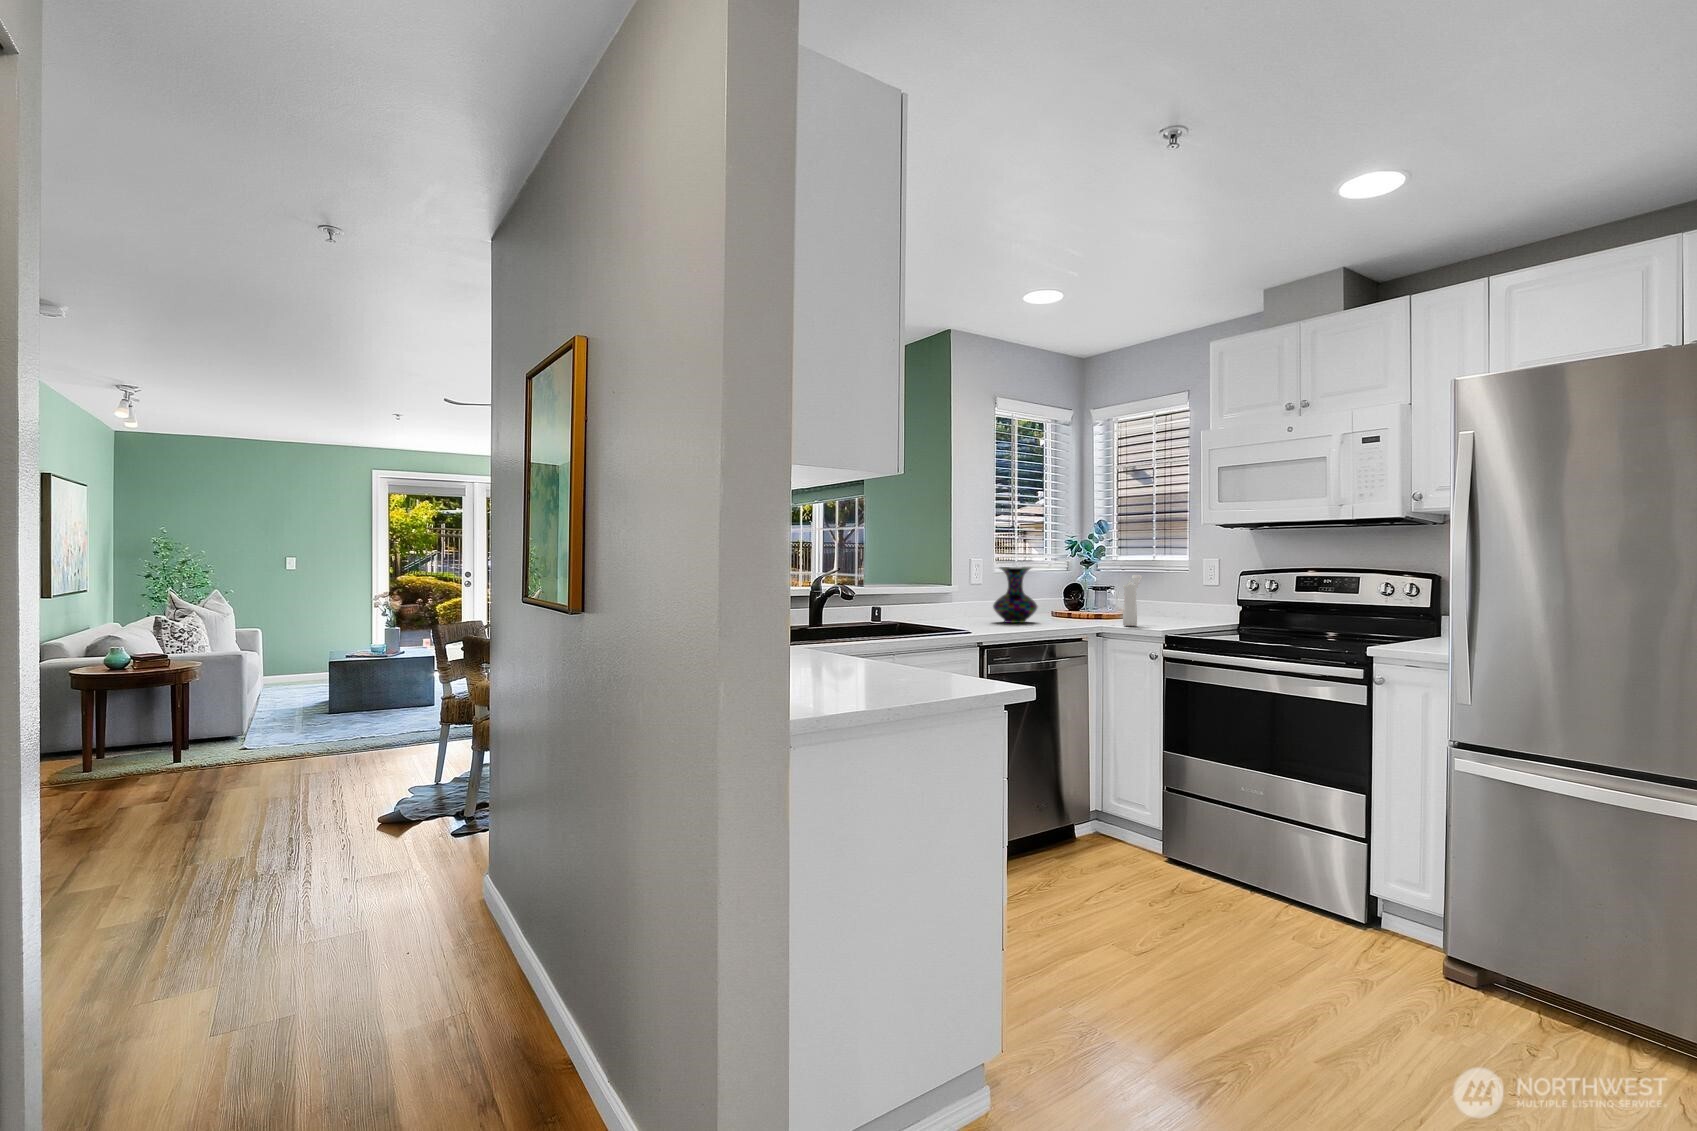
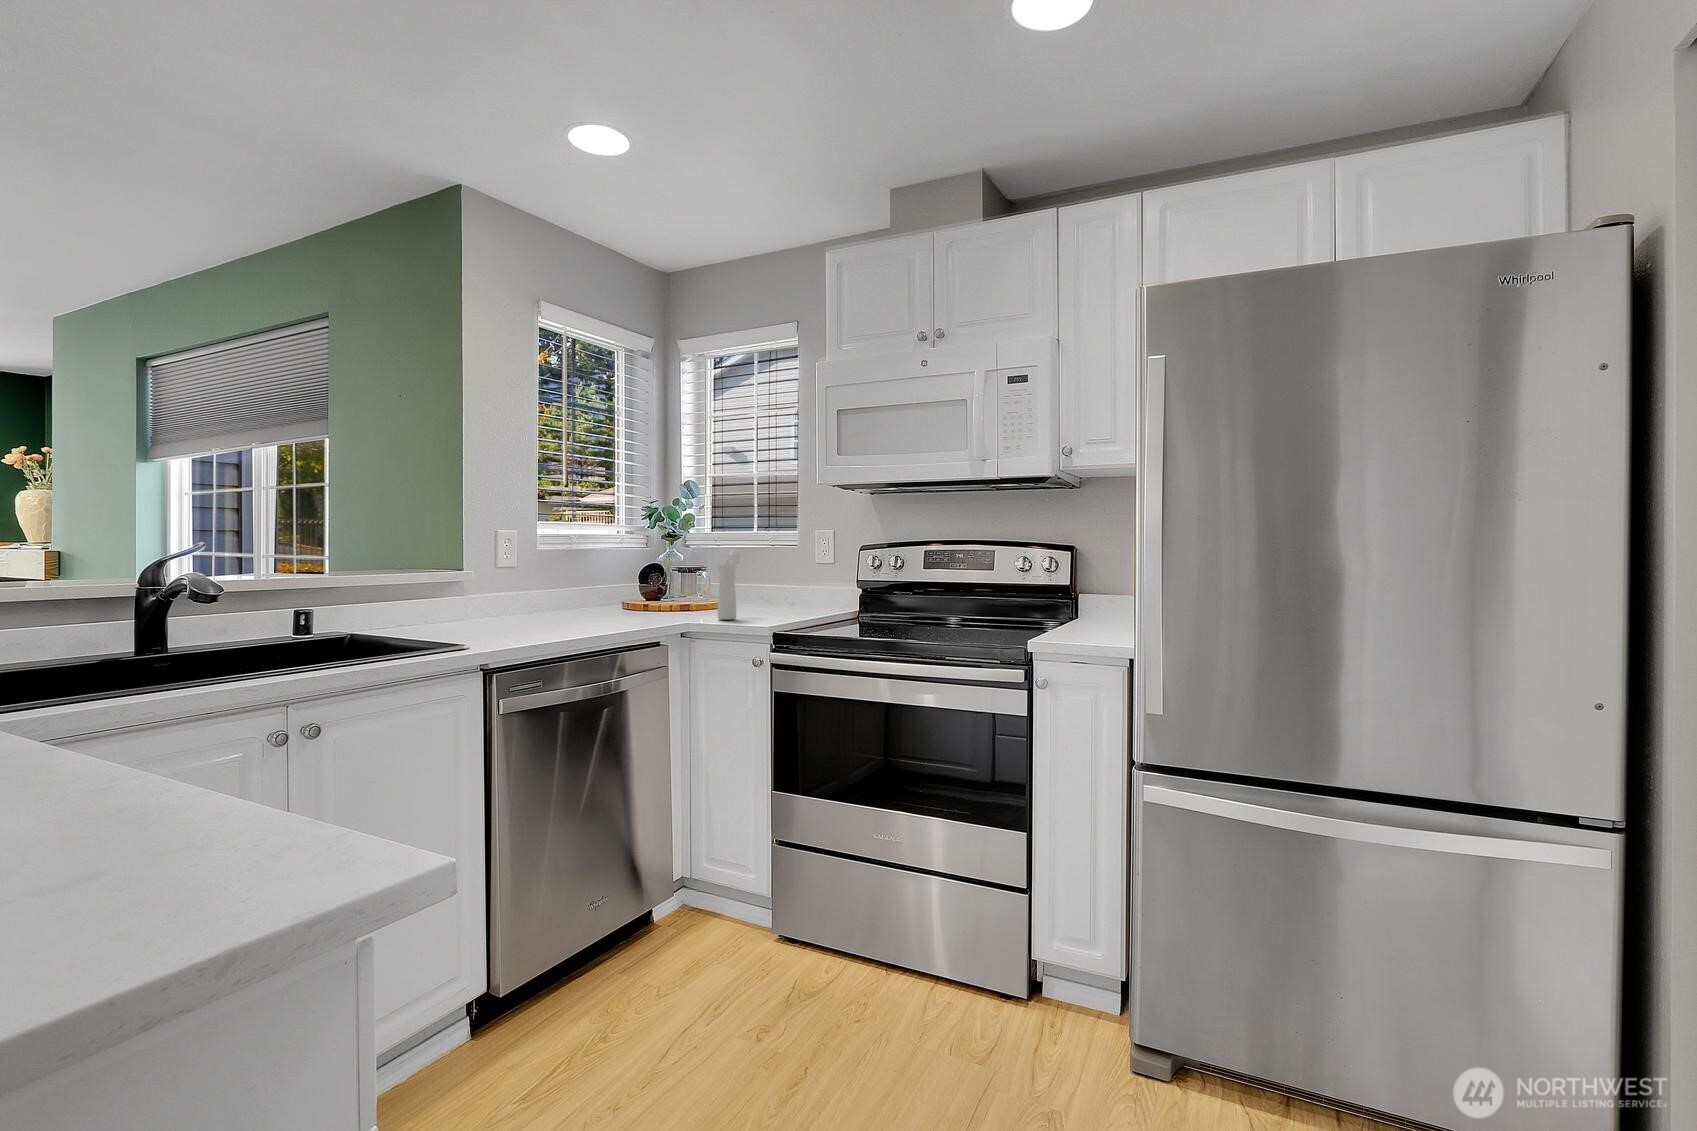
vase: present [993,567,1038,623] -> none [533,540,600,621]

